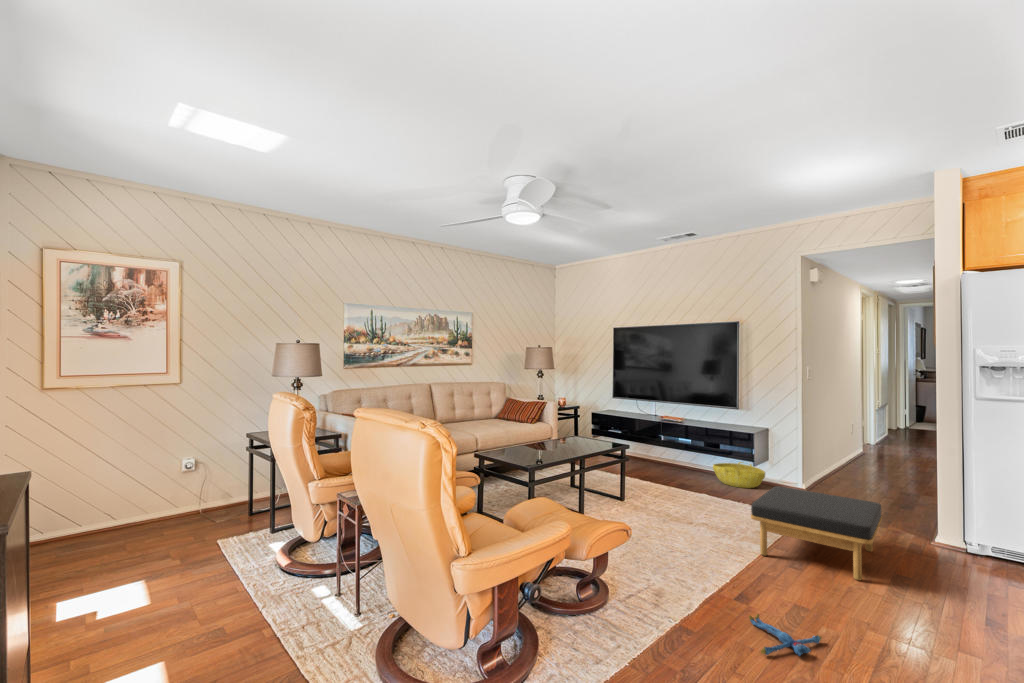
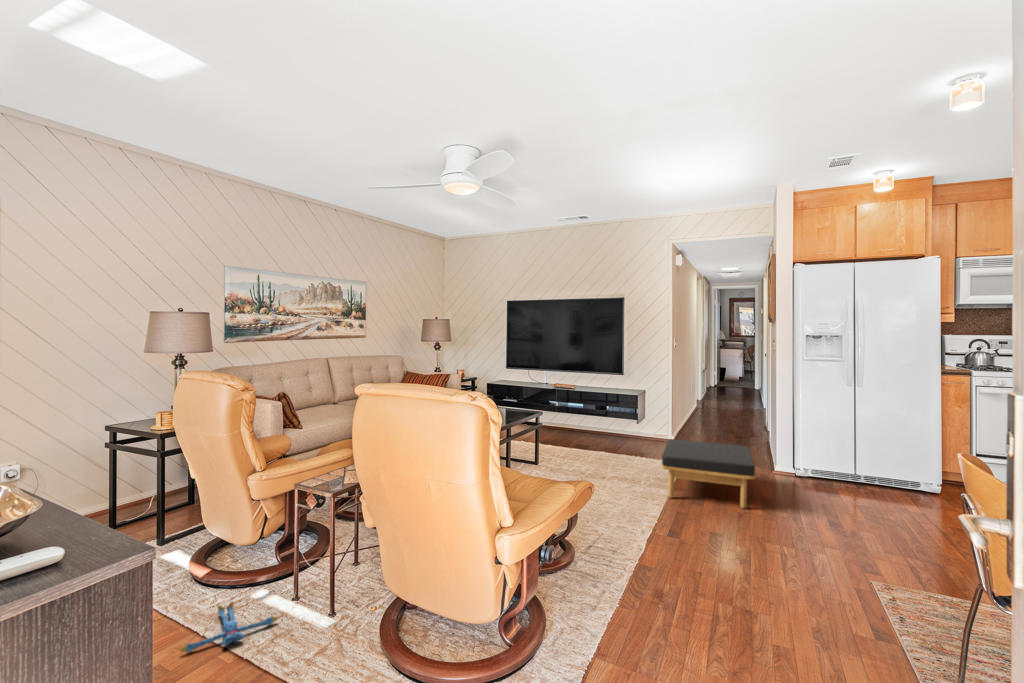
basket: present [713,462,765,488] -> none [601,420,645,443]
plush toy: present [749,614,822,656] -> present [180,602,278,652]

